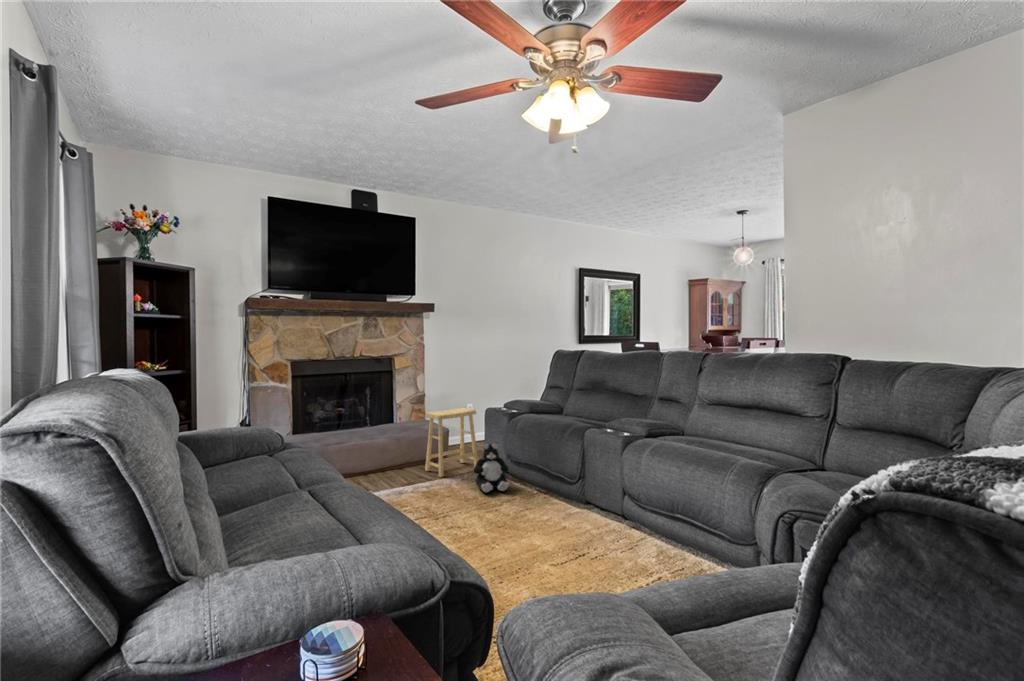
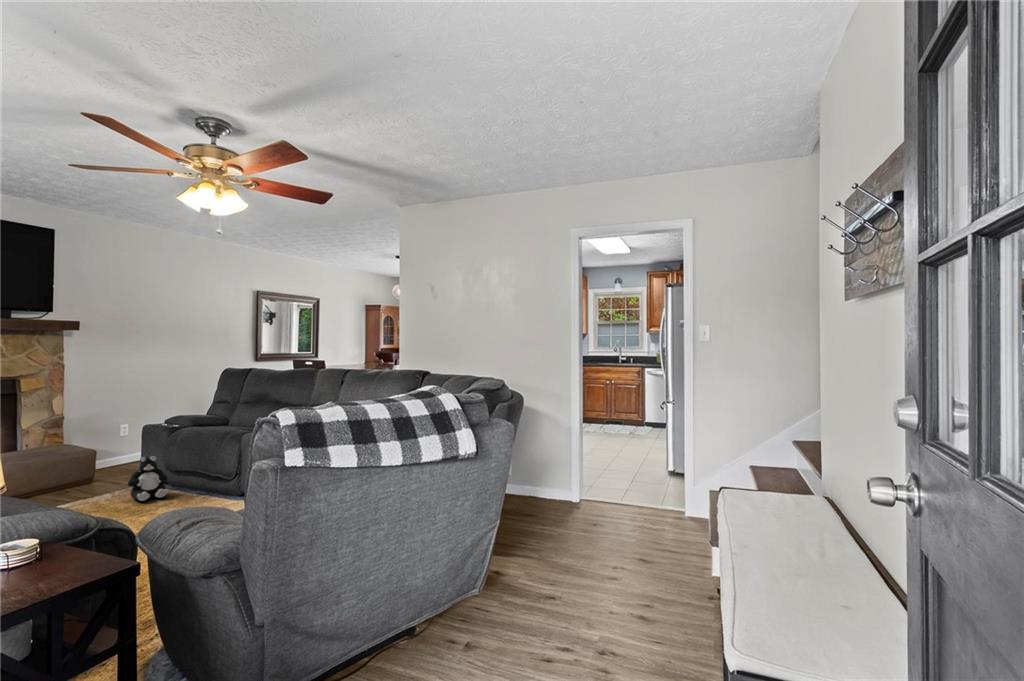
footstool: present [425,408,478,477] -> none [65,427,134,497]

